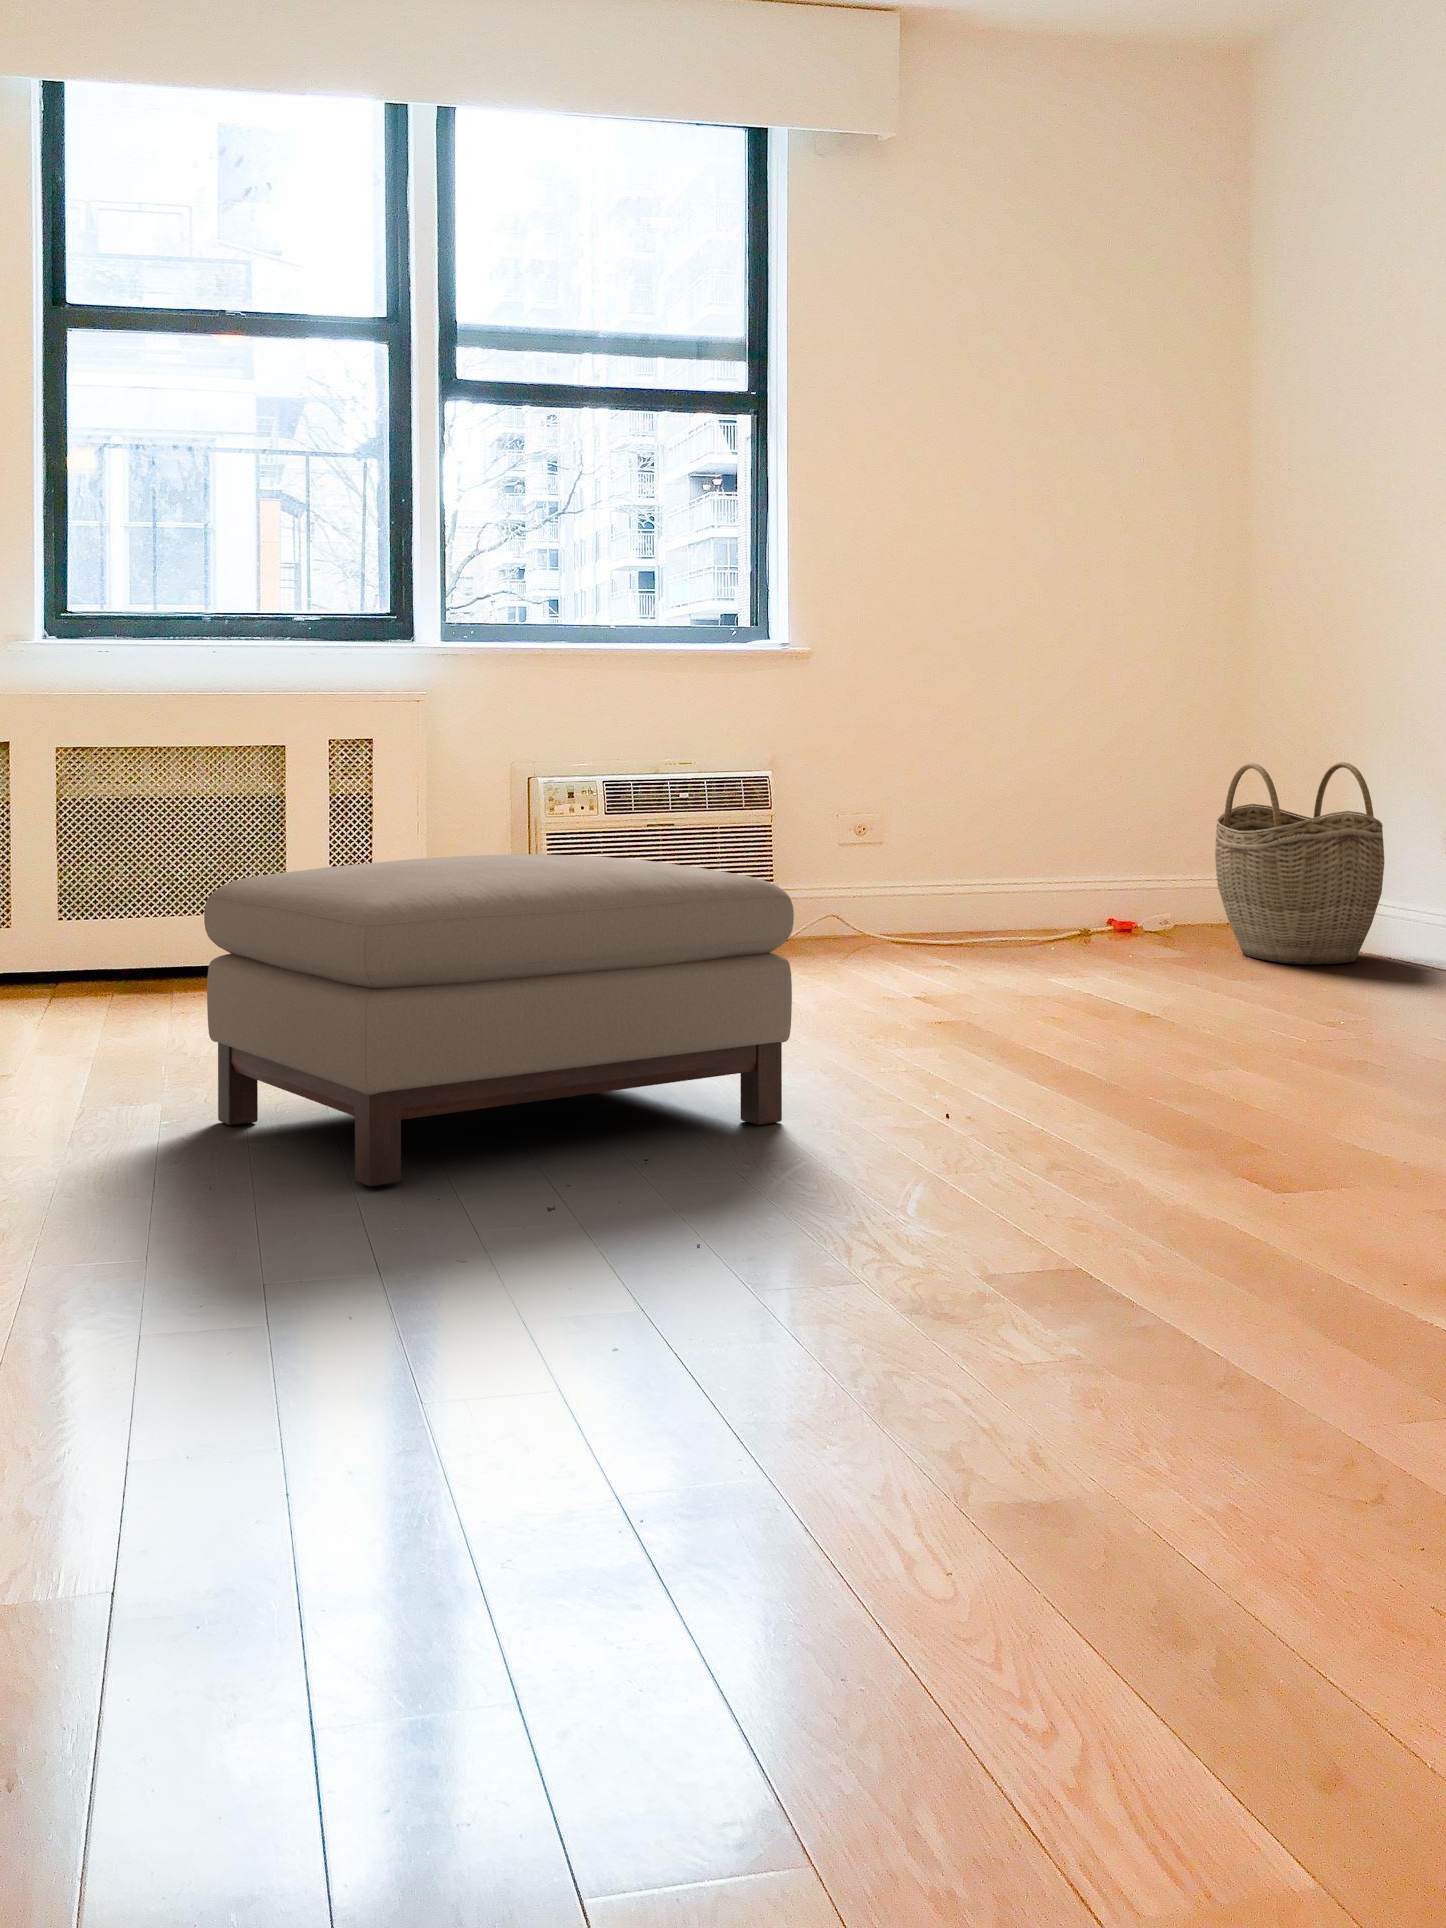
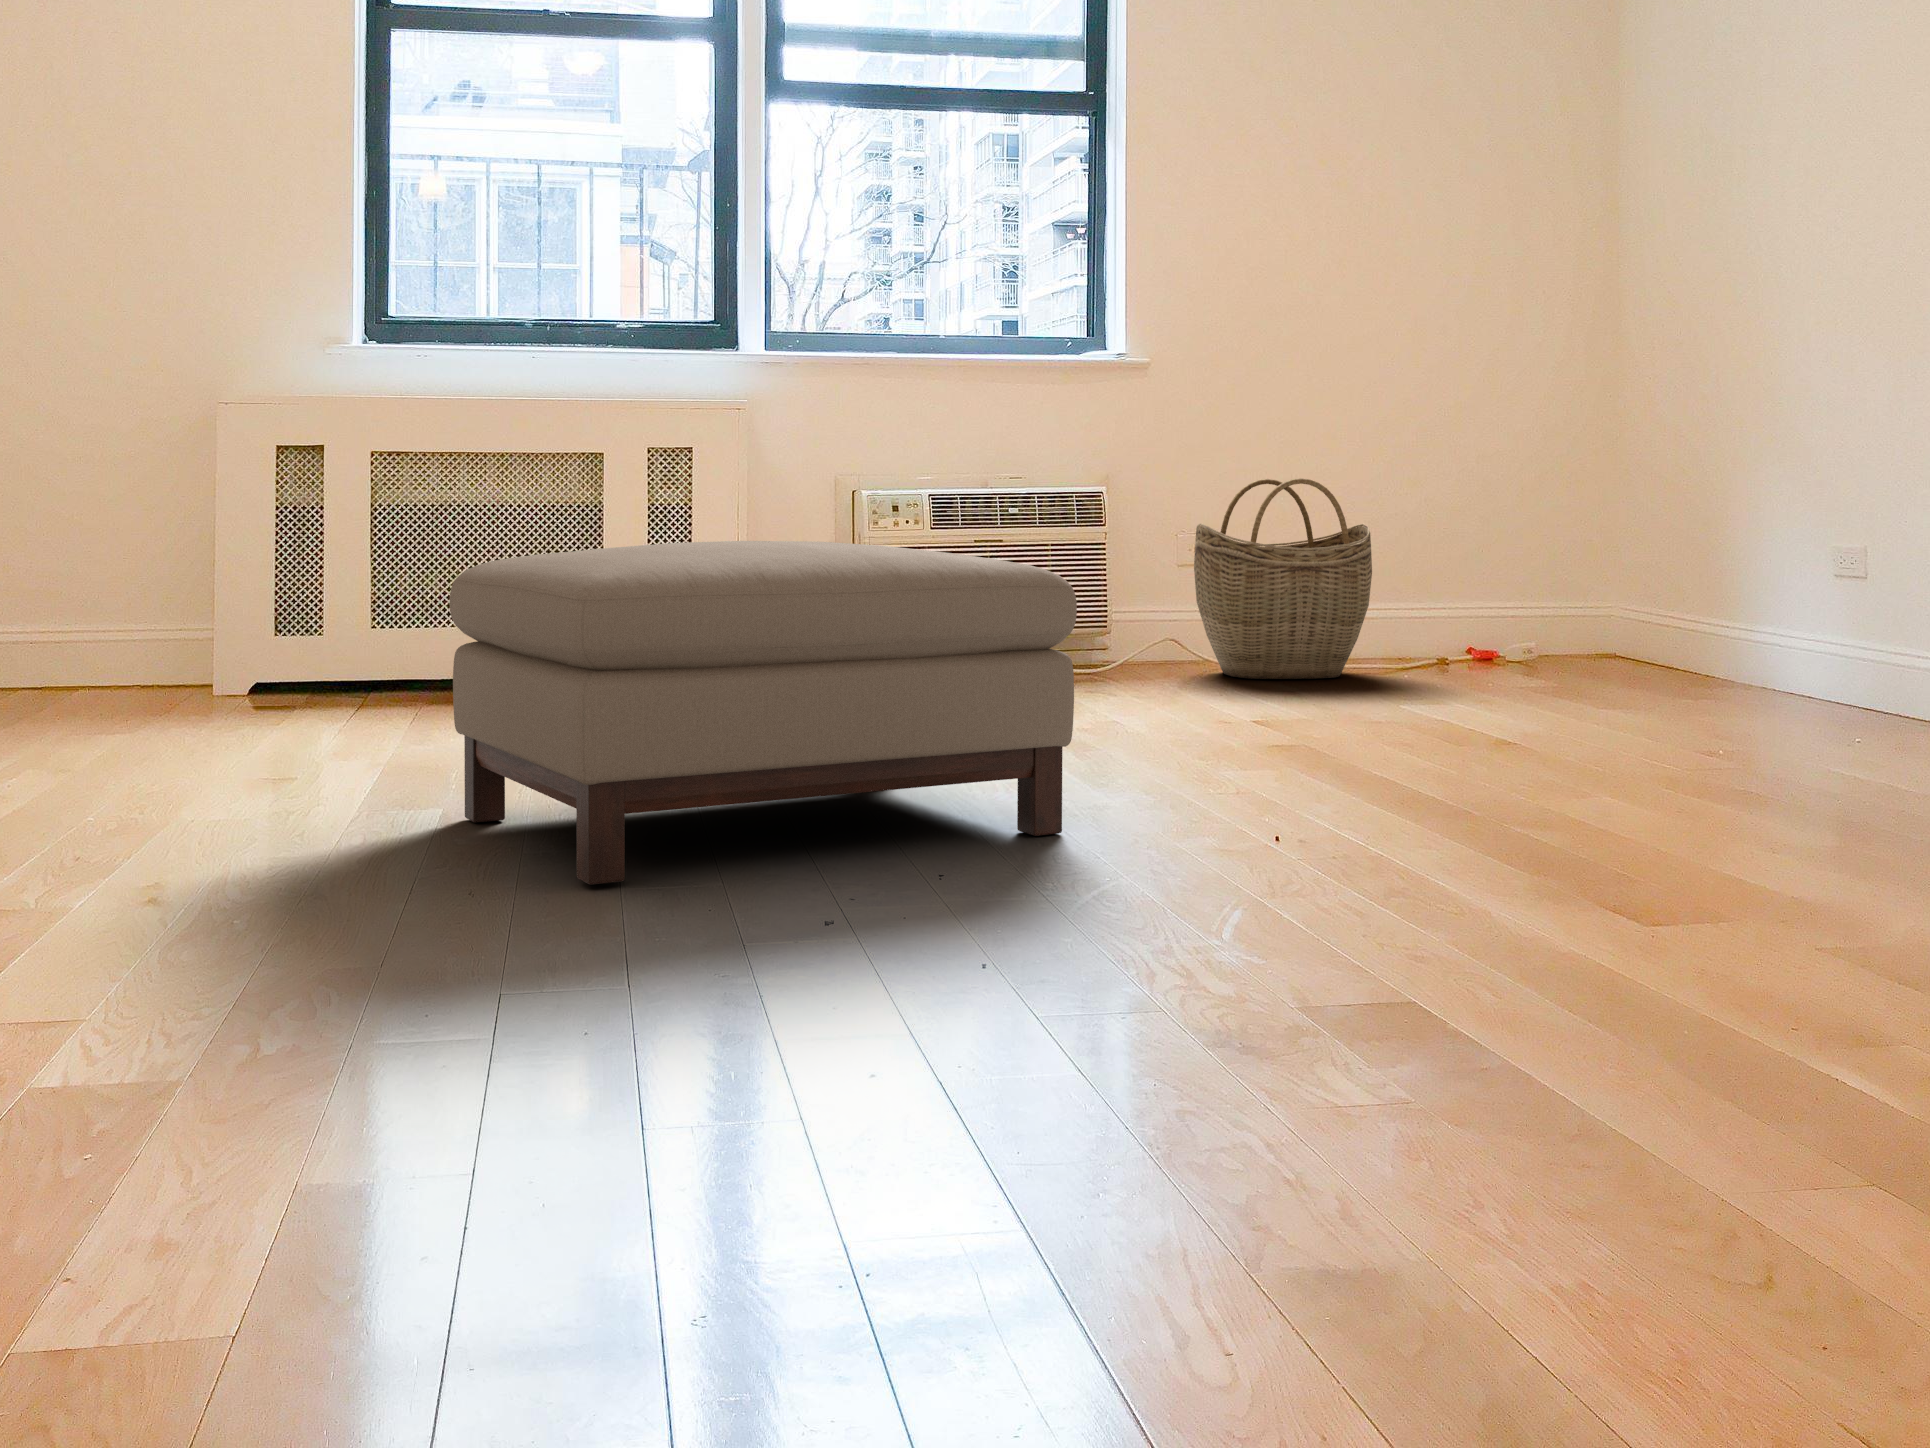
woven basket: present [1215,762,1384,964] -> present [1194,478,1372,679]

